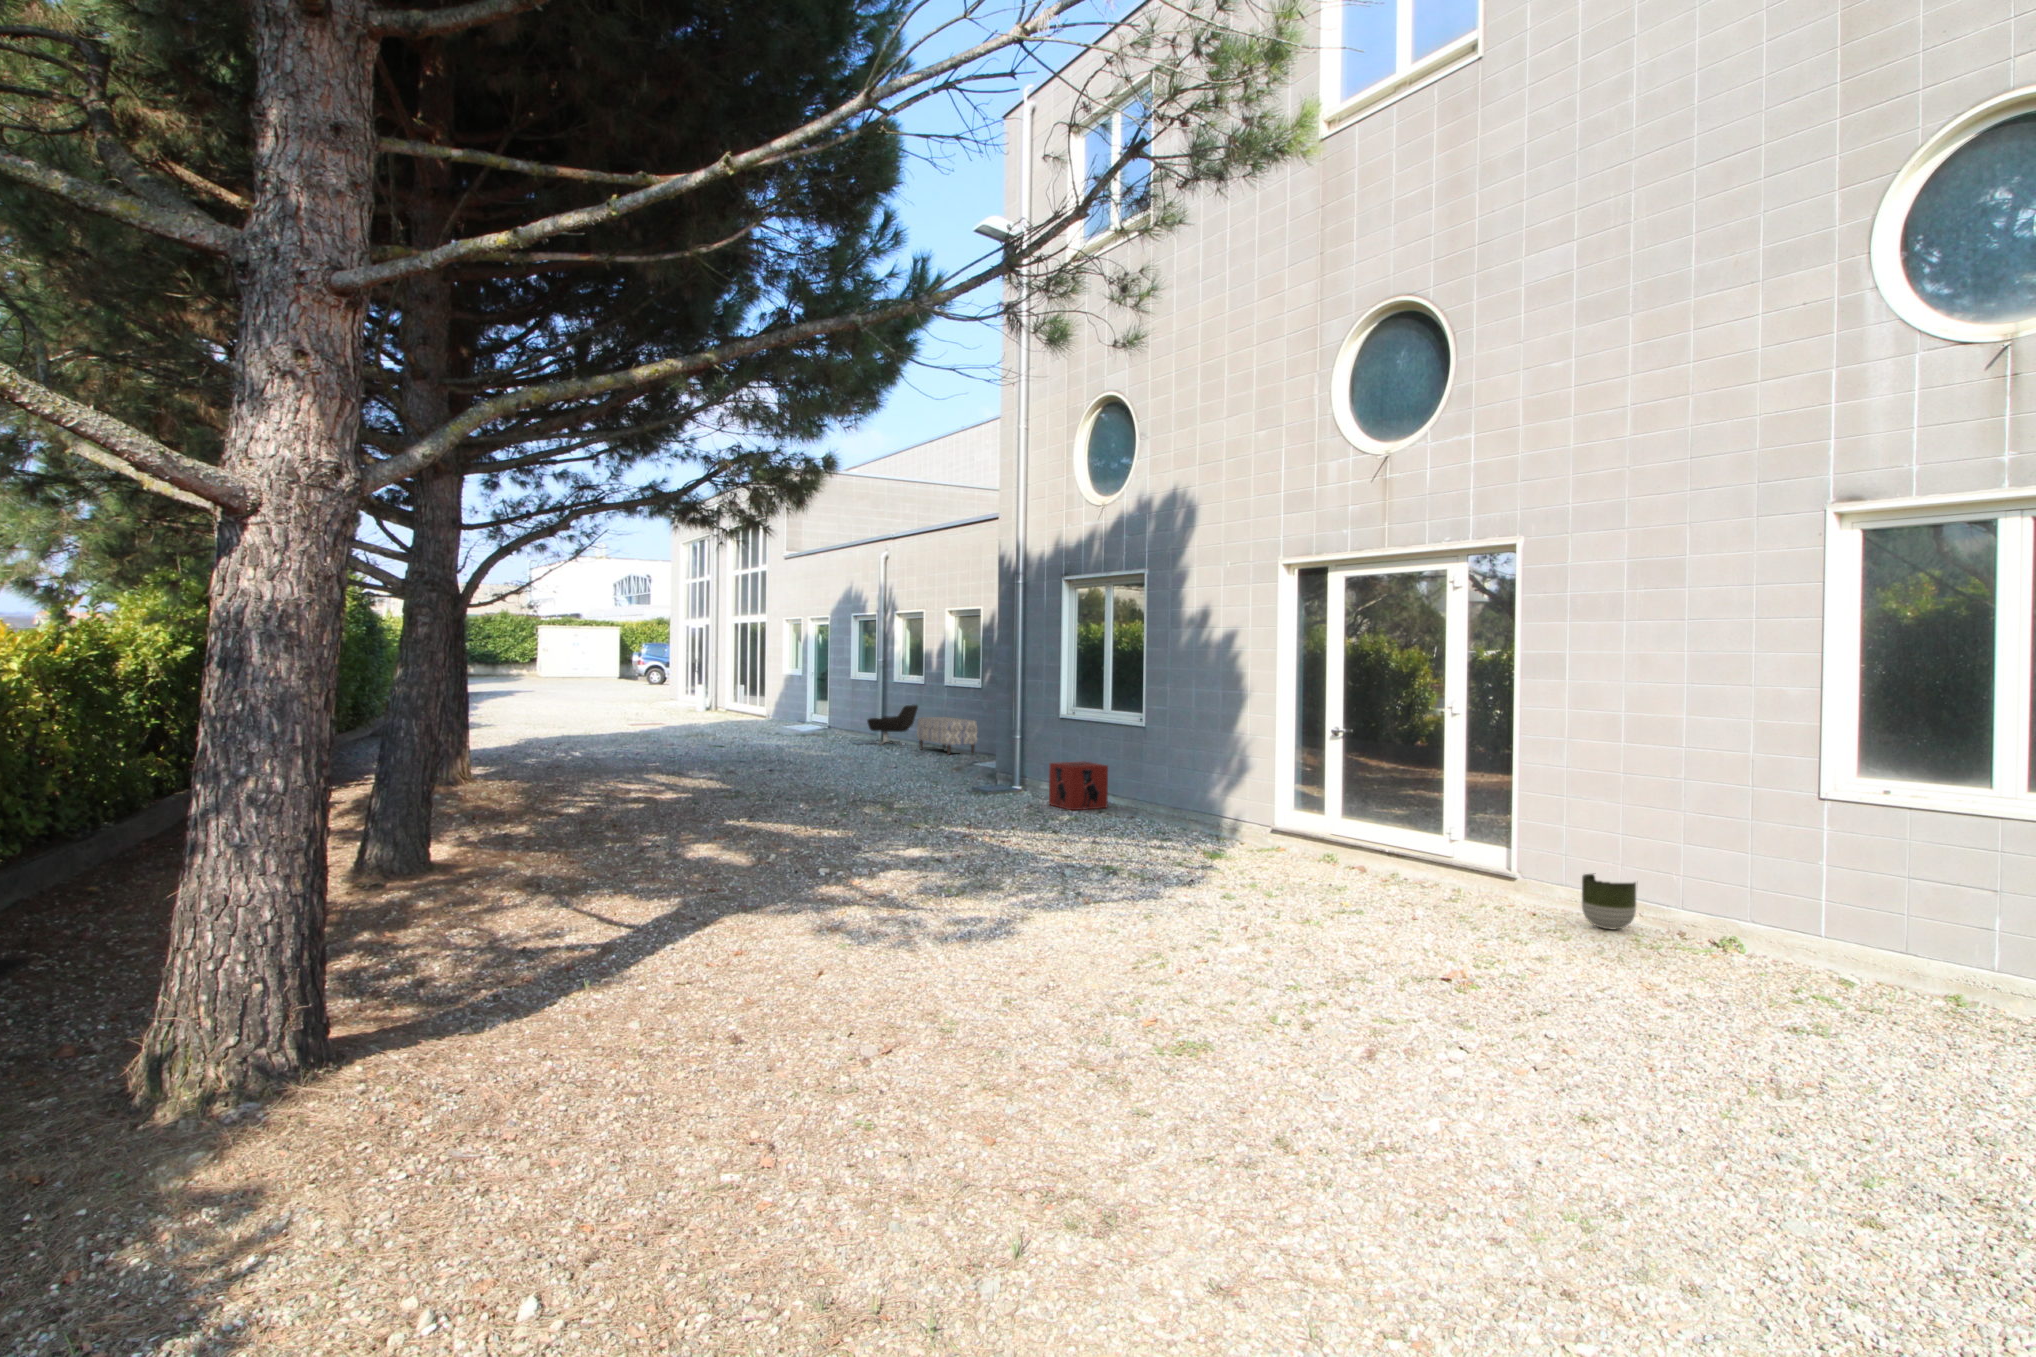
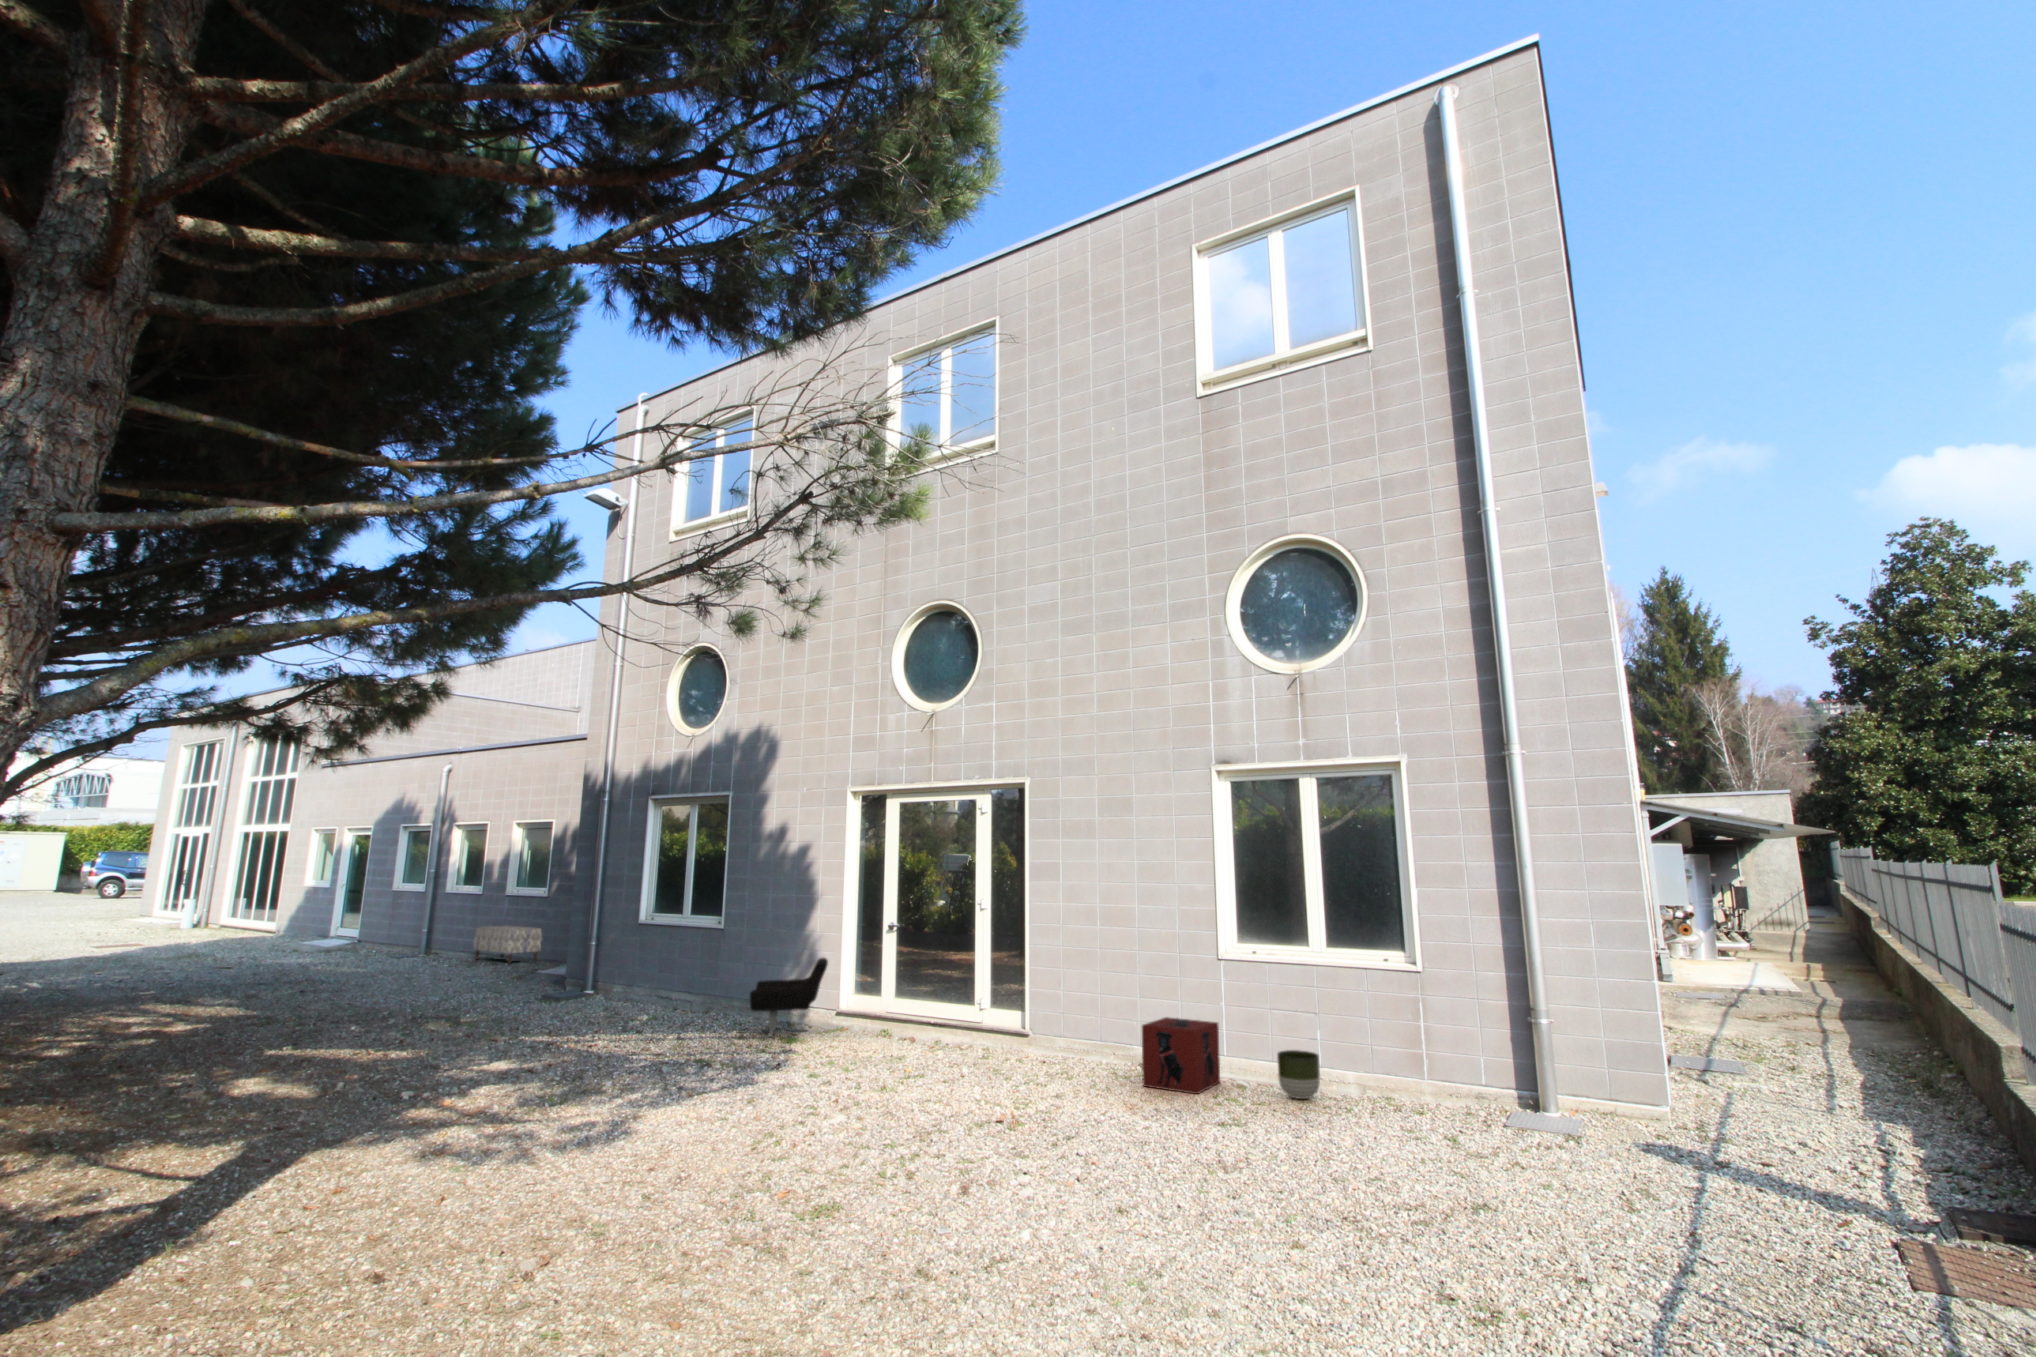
lounge chair: present [867,705,918,743] -> present [750,958,828,1037]
storage box: present [1049,762,1108,810] -> present [1142,1017,1220,1094]
planter: present [1582,874,1636,929] -> present [1277,1050,1320,1099]

